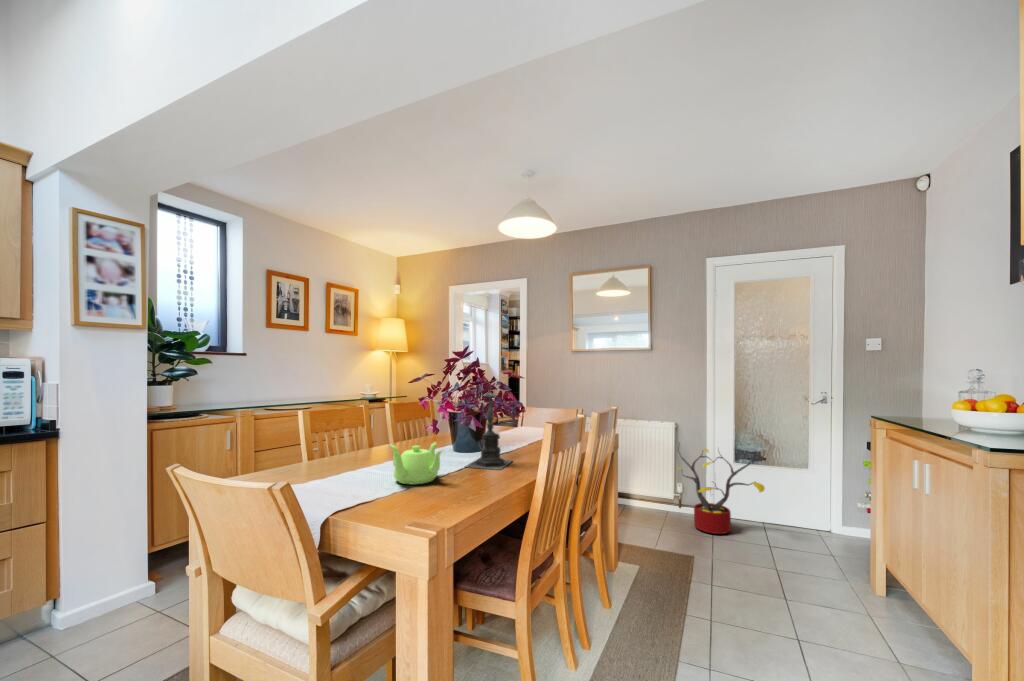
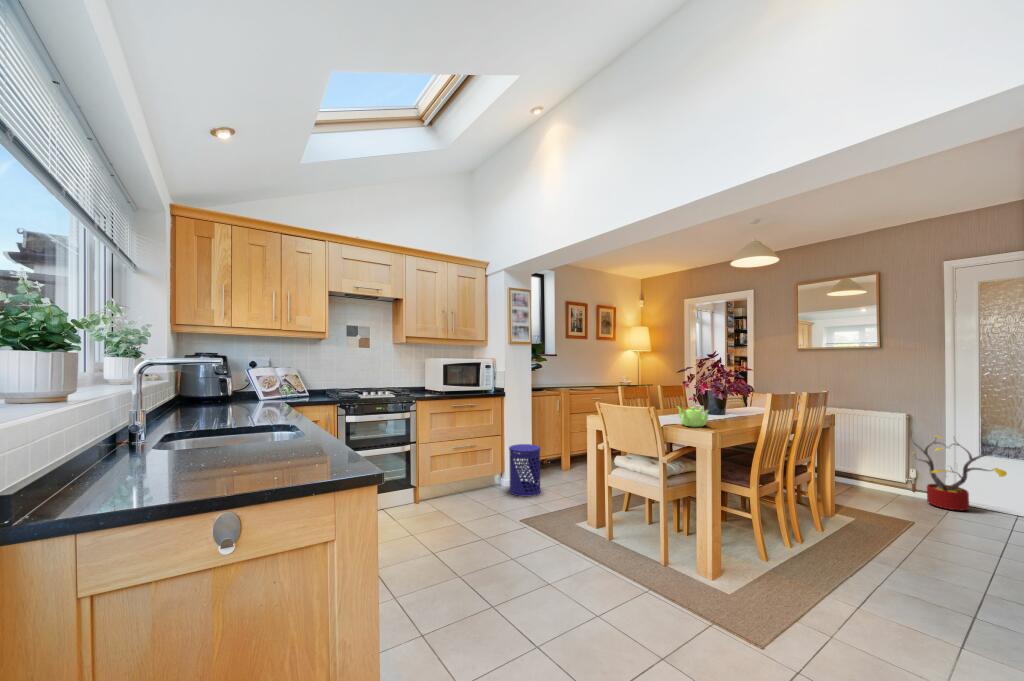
candle holder: present [466,392,512,470] -> none [719,374,751,426]
waste bin: none [56,529,146,653] -> present [509,444,541,497]

